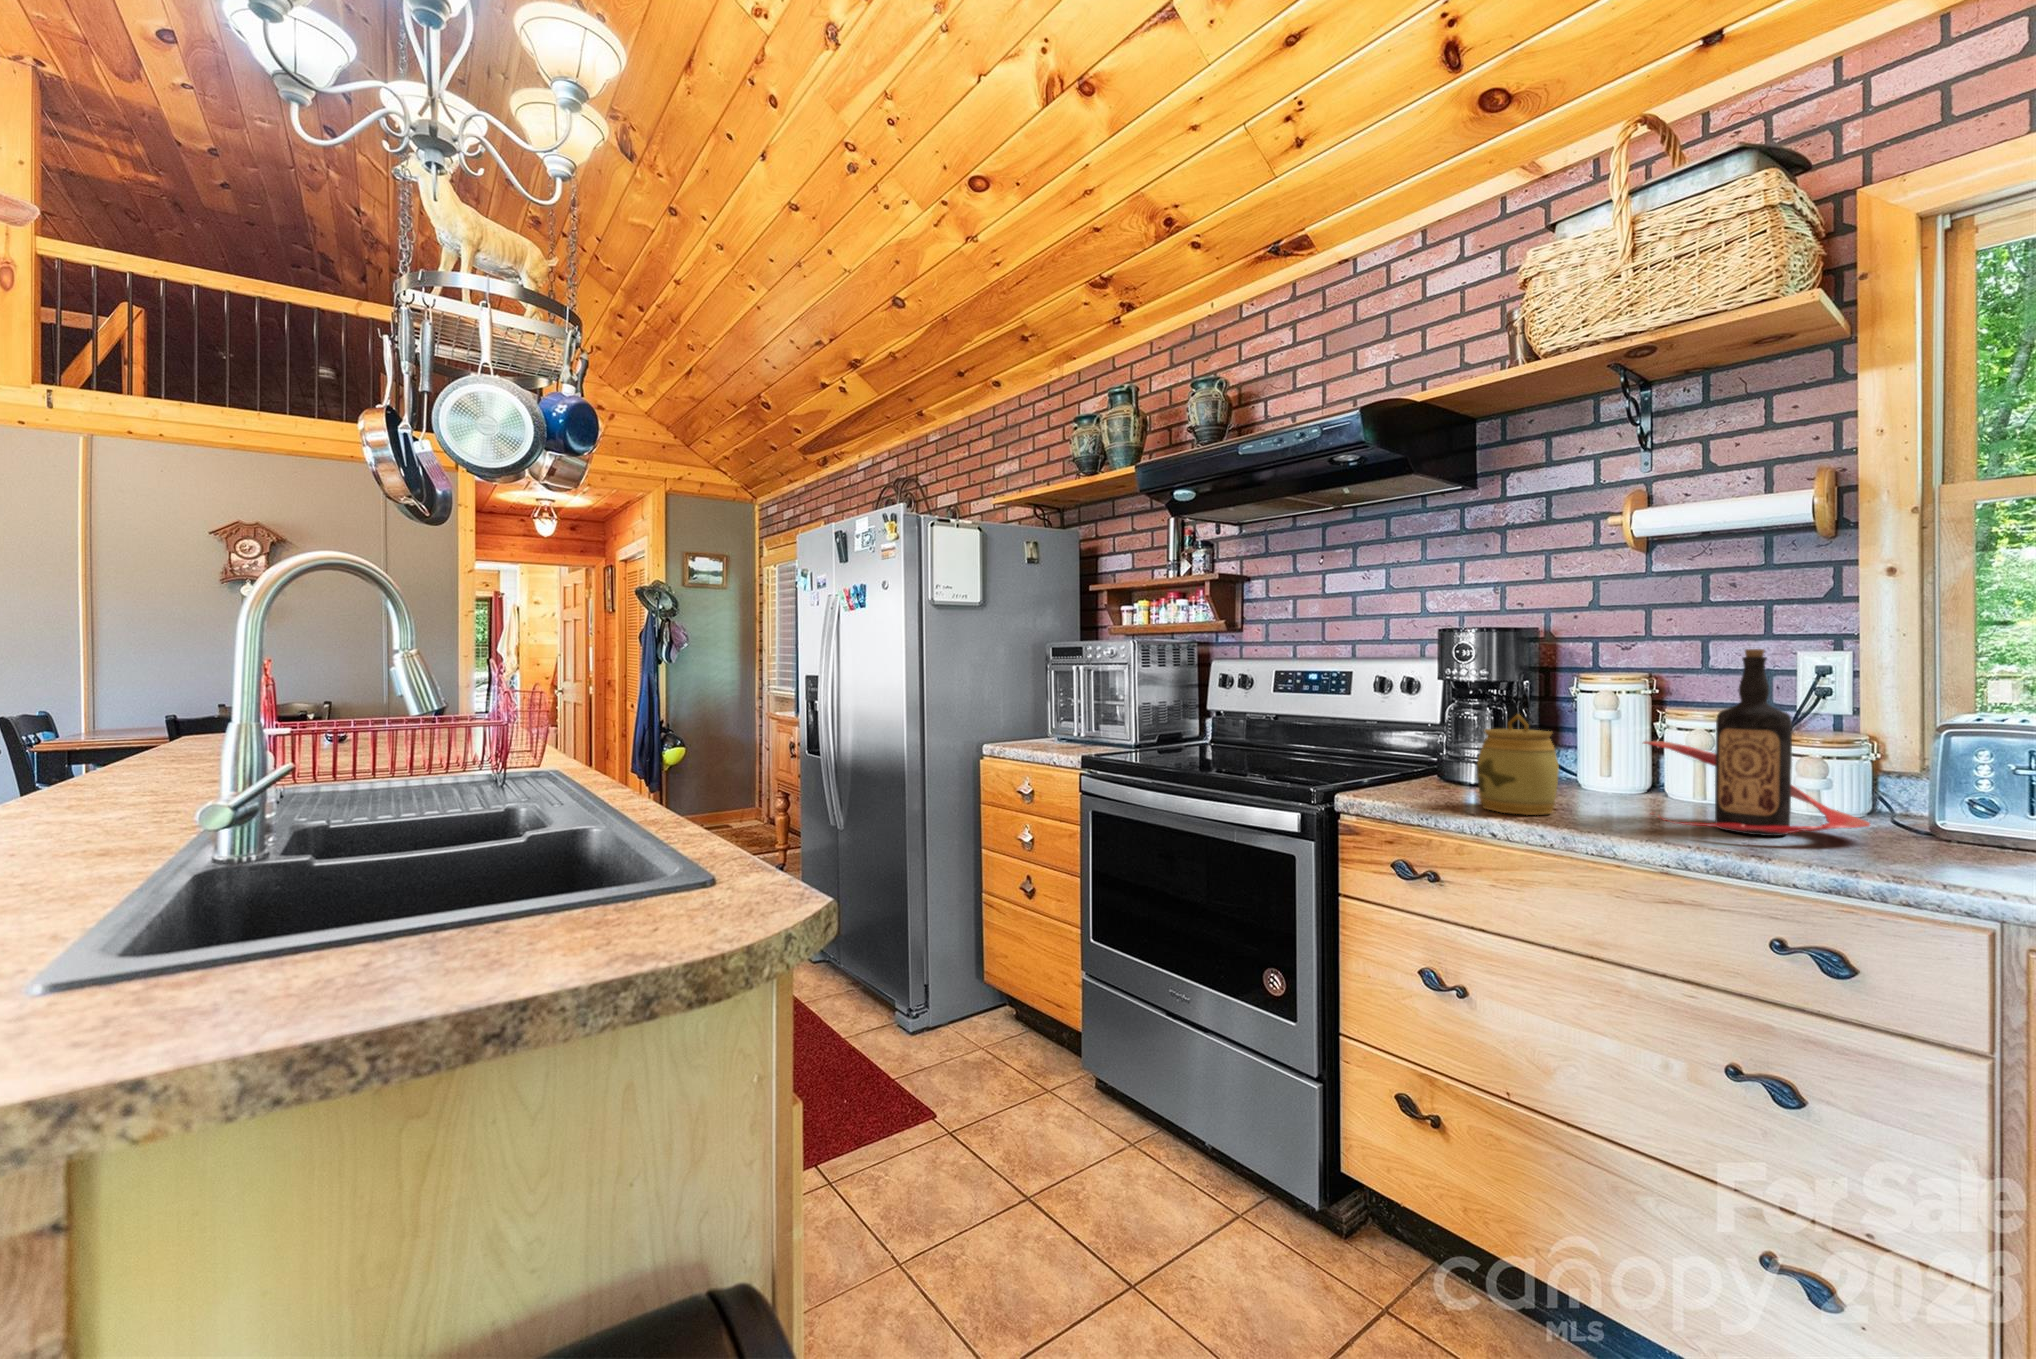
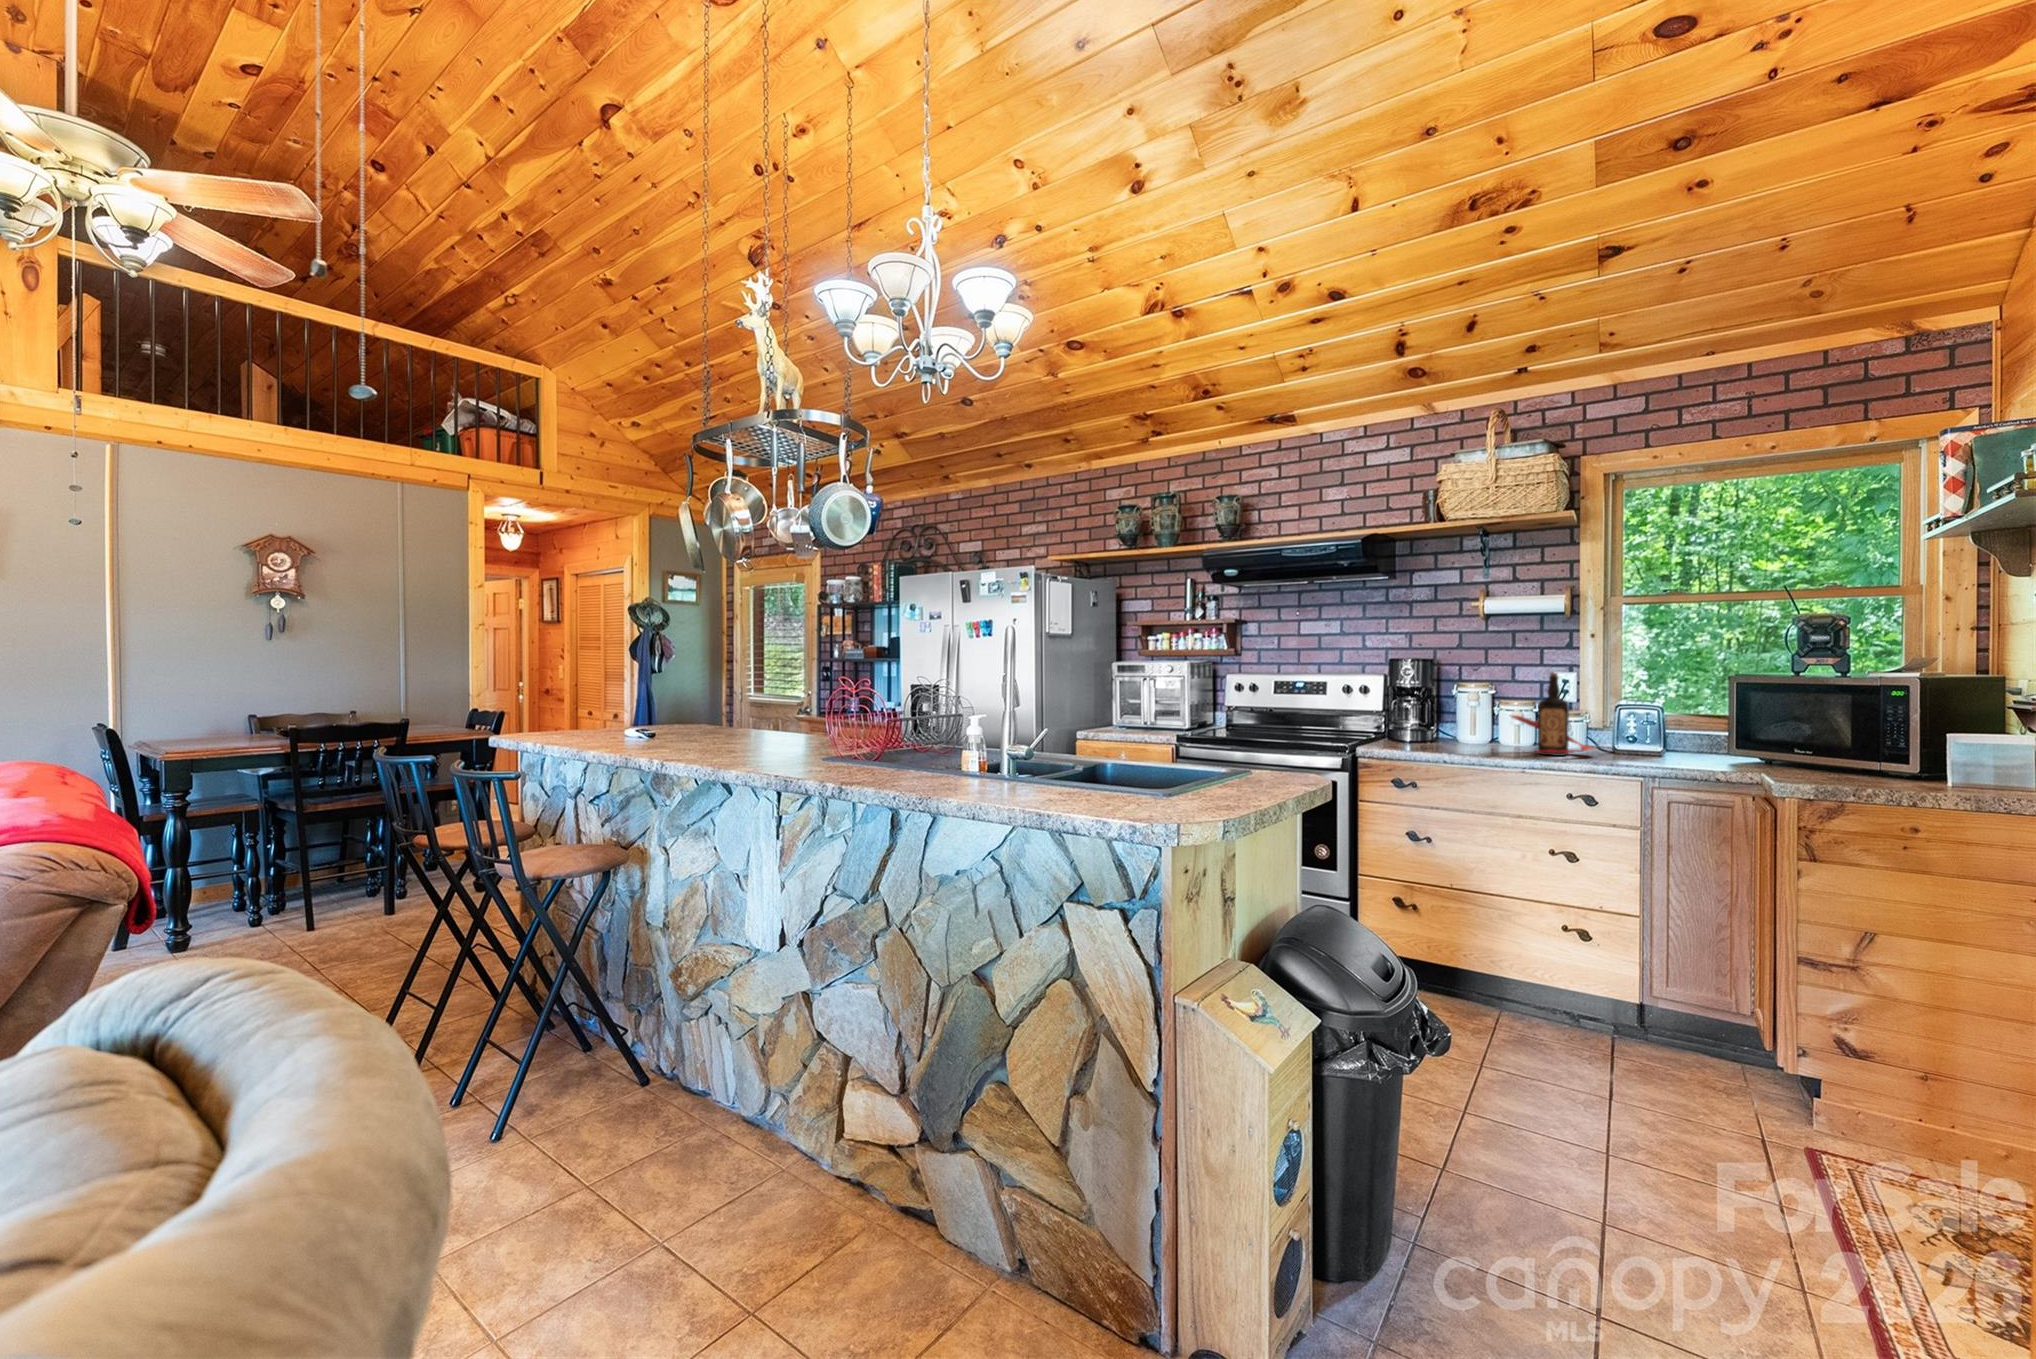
jar: present [1477,714,1559,815] -> none [1431,704,1473,753]

